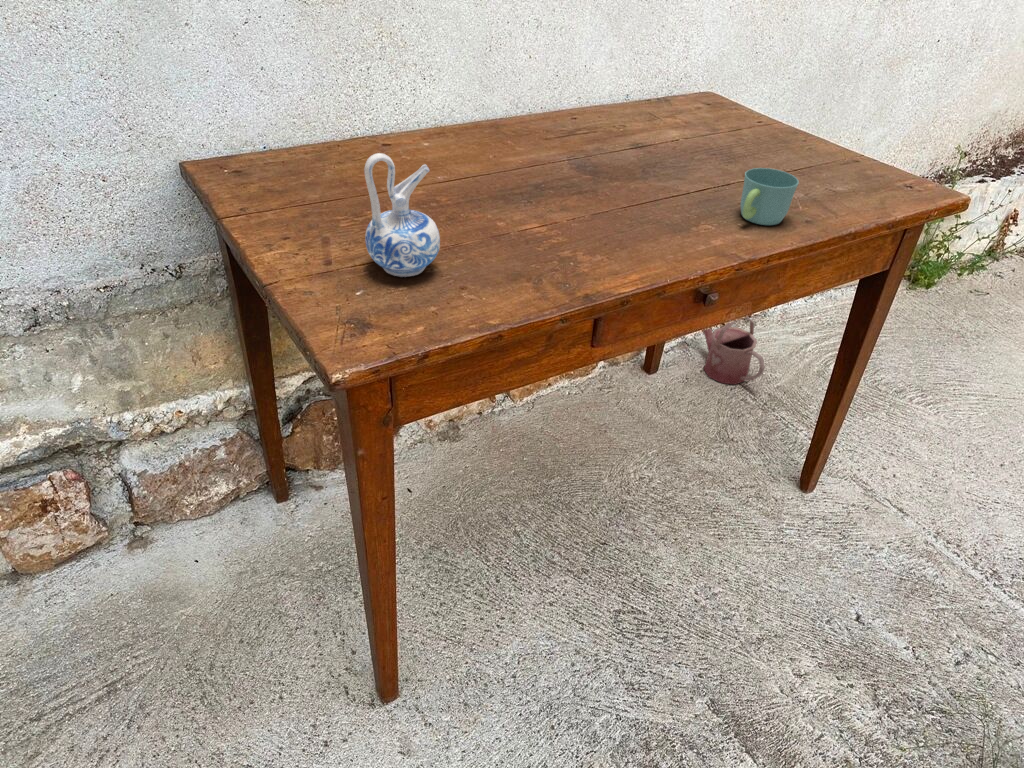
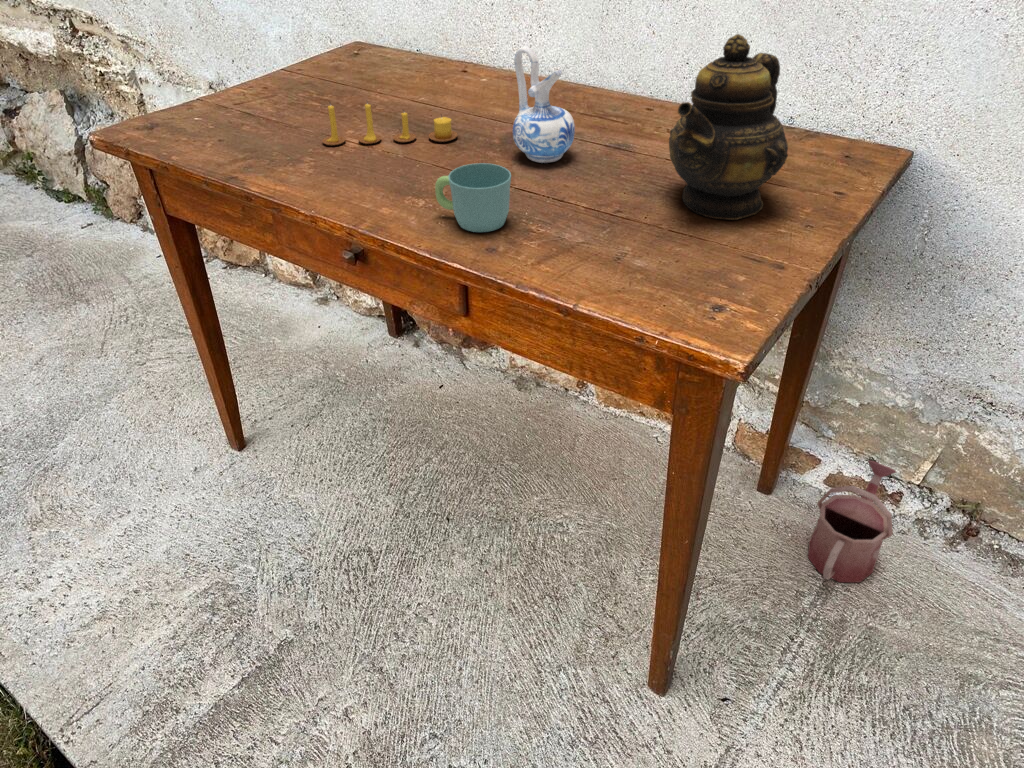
teapot: none [725,29,824,159] -> present [669,34,788,220]
ceramic pitcher: present [364,153,440,277] -> present [513,47,575,163]
candle: none [519,170,580,240] -> present [322,103,457,145]

